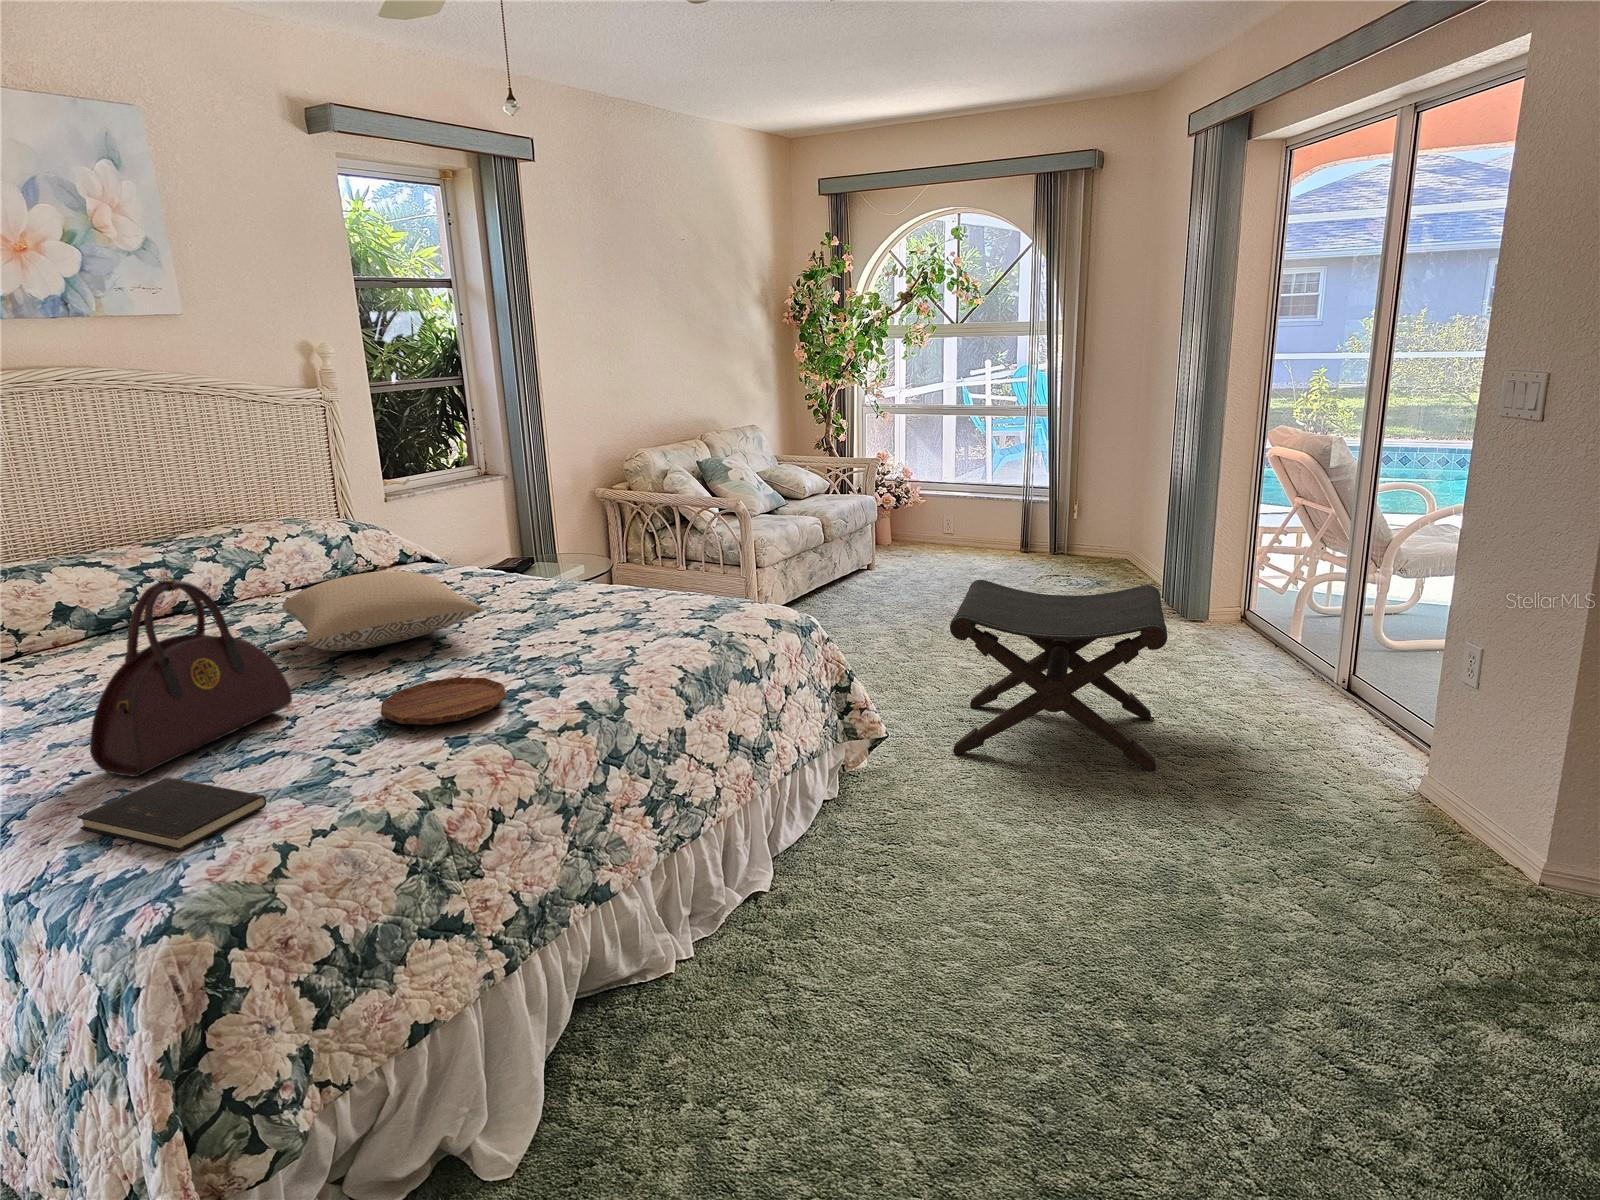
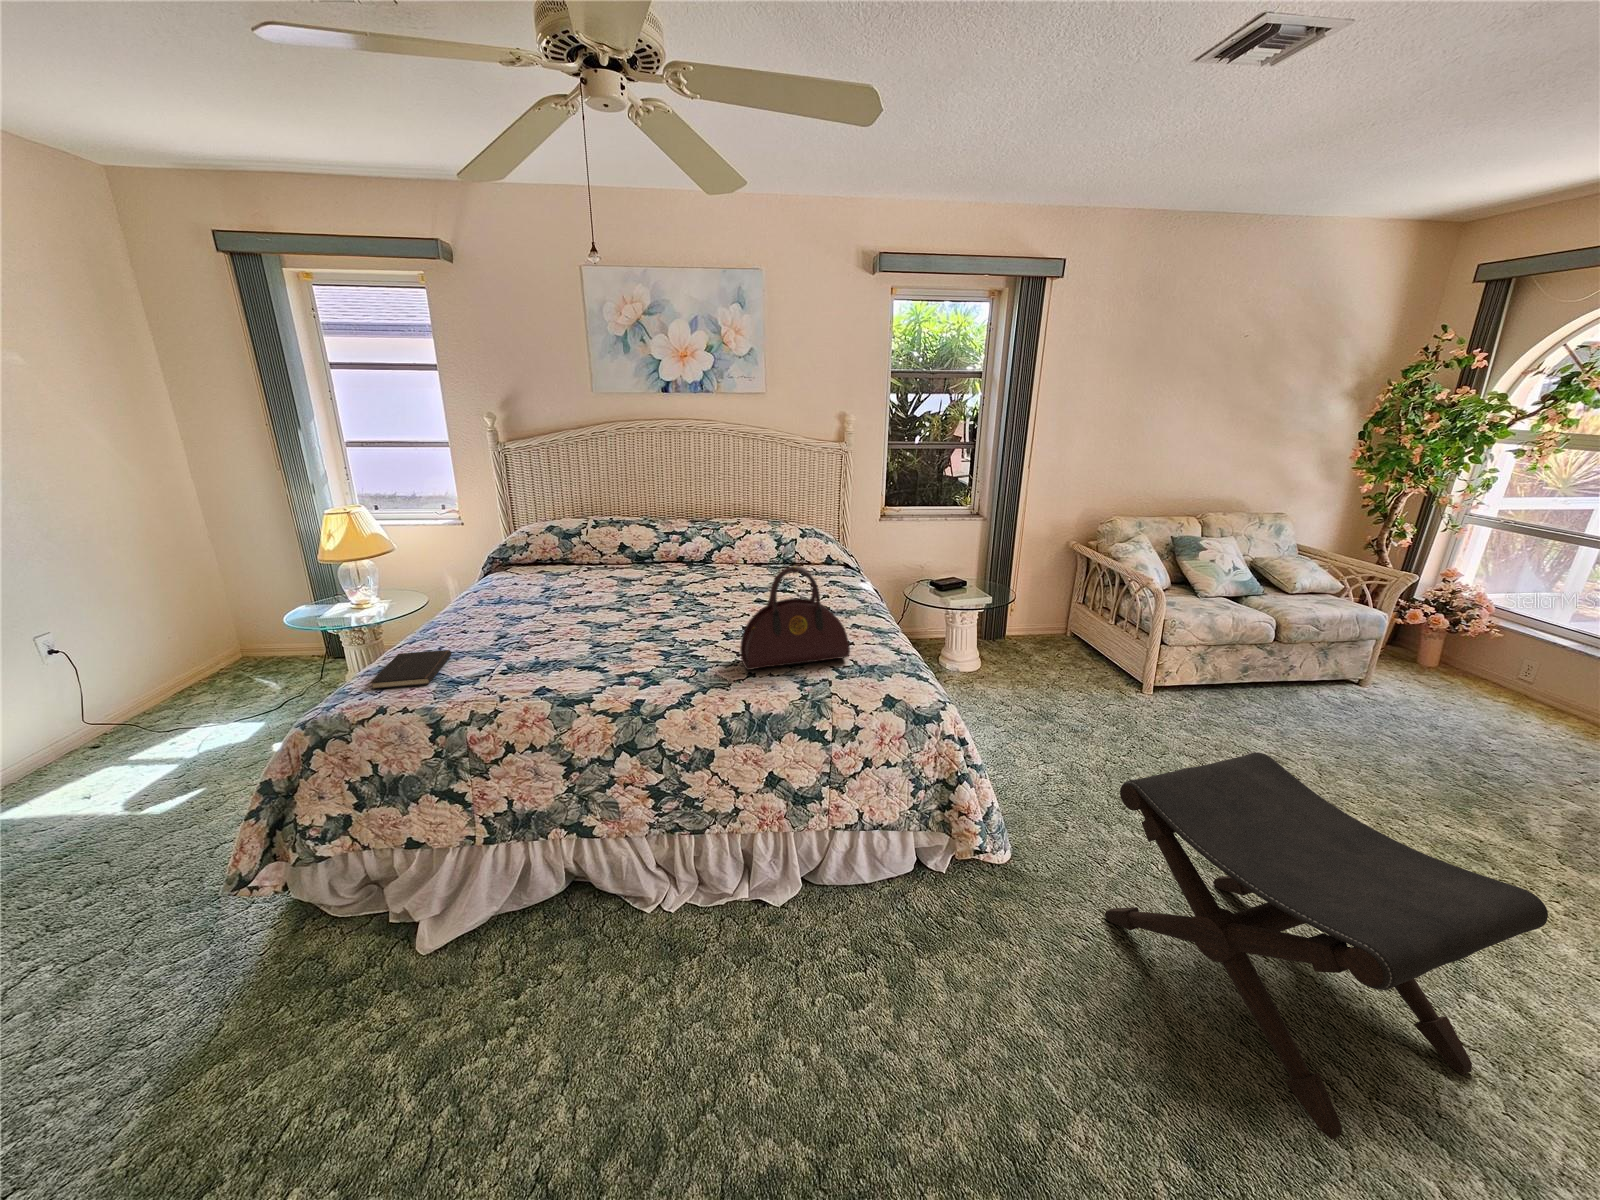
pillow: present [282,571,483,651] -> none [617,567,756,616]
handbag: present [90,580,292,777] -> present [740,566,850,670]
tray: present [381,677,506,725] -> none [545,647,628,680]

